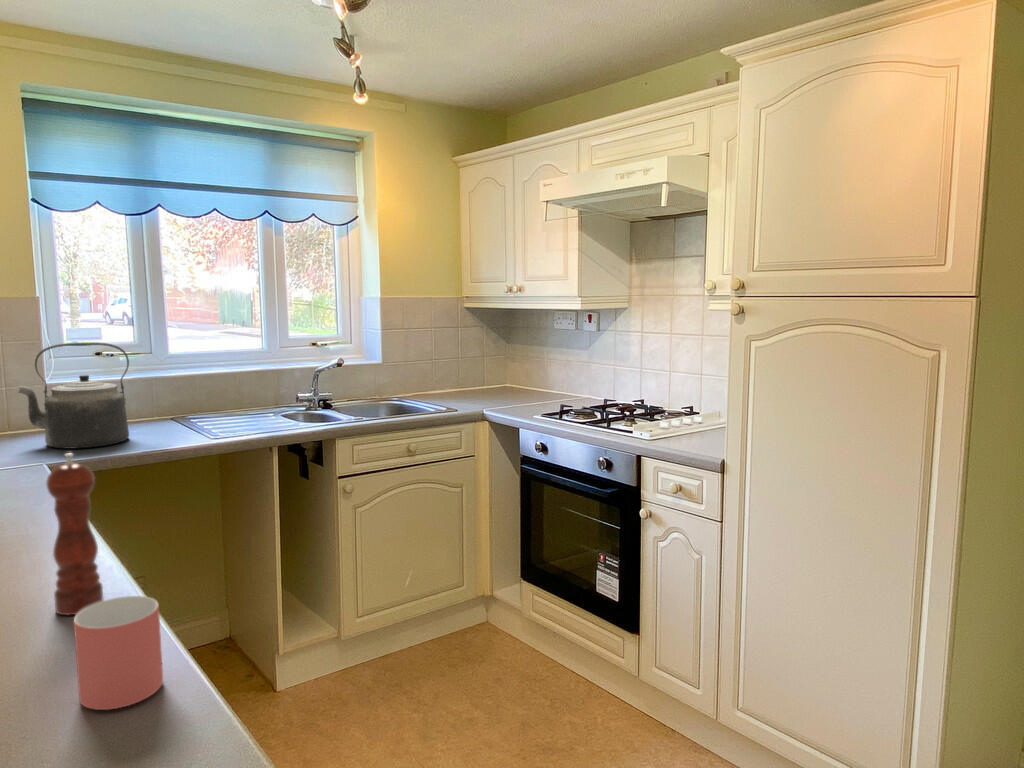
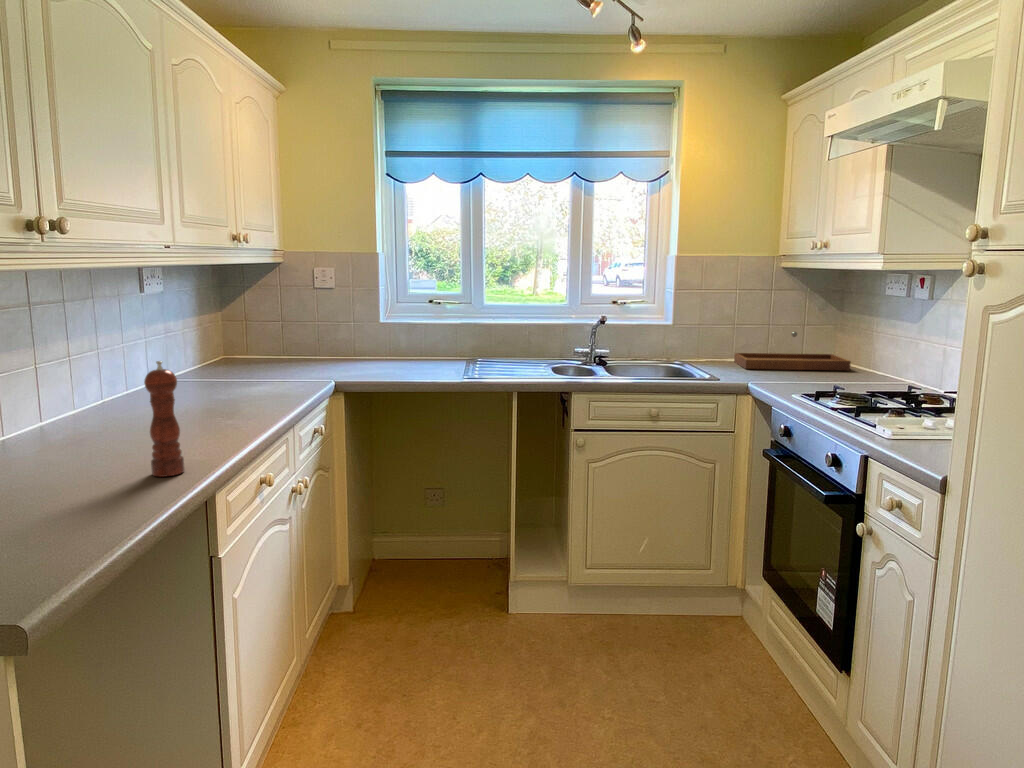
kettle: present [18,342,129,449] -> none [338,292,411,375]
tray: none [438,363,535,399] -> present [734,332,851,371]
mug: present [74,596,163,710] -> none [50,461,116,533]

